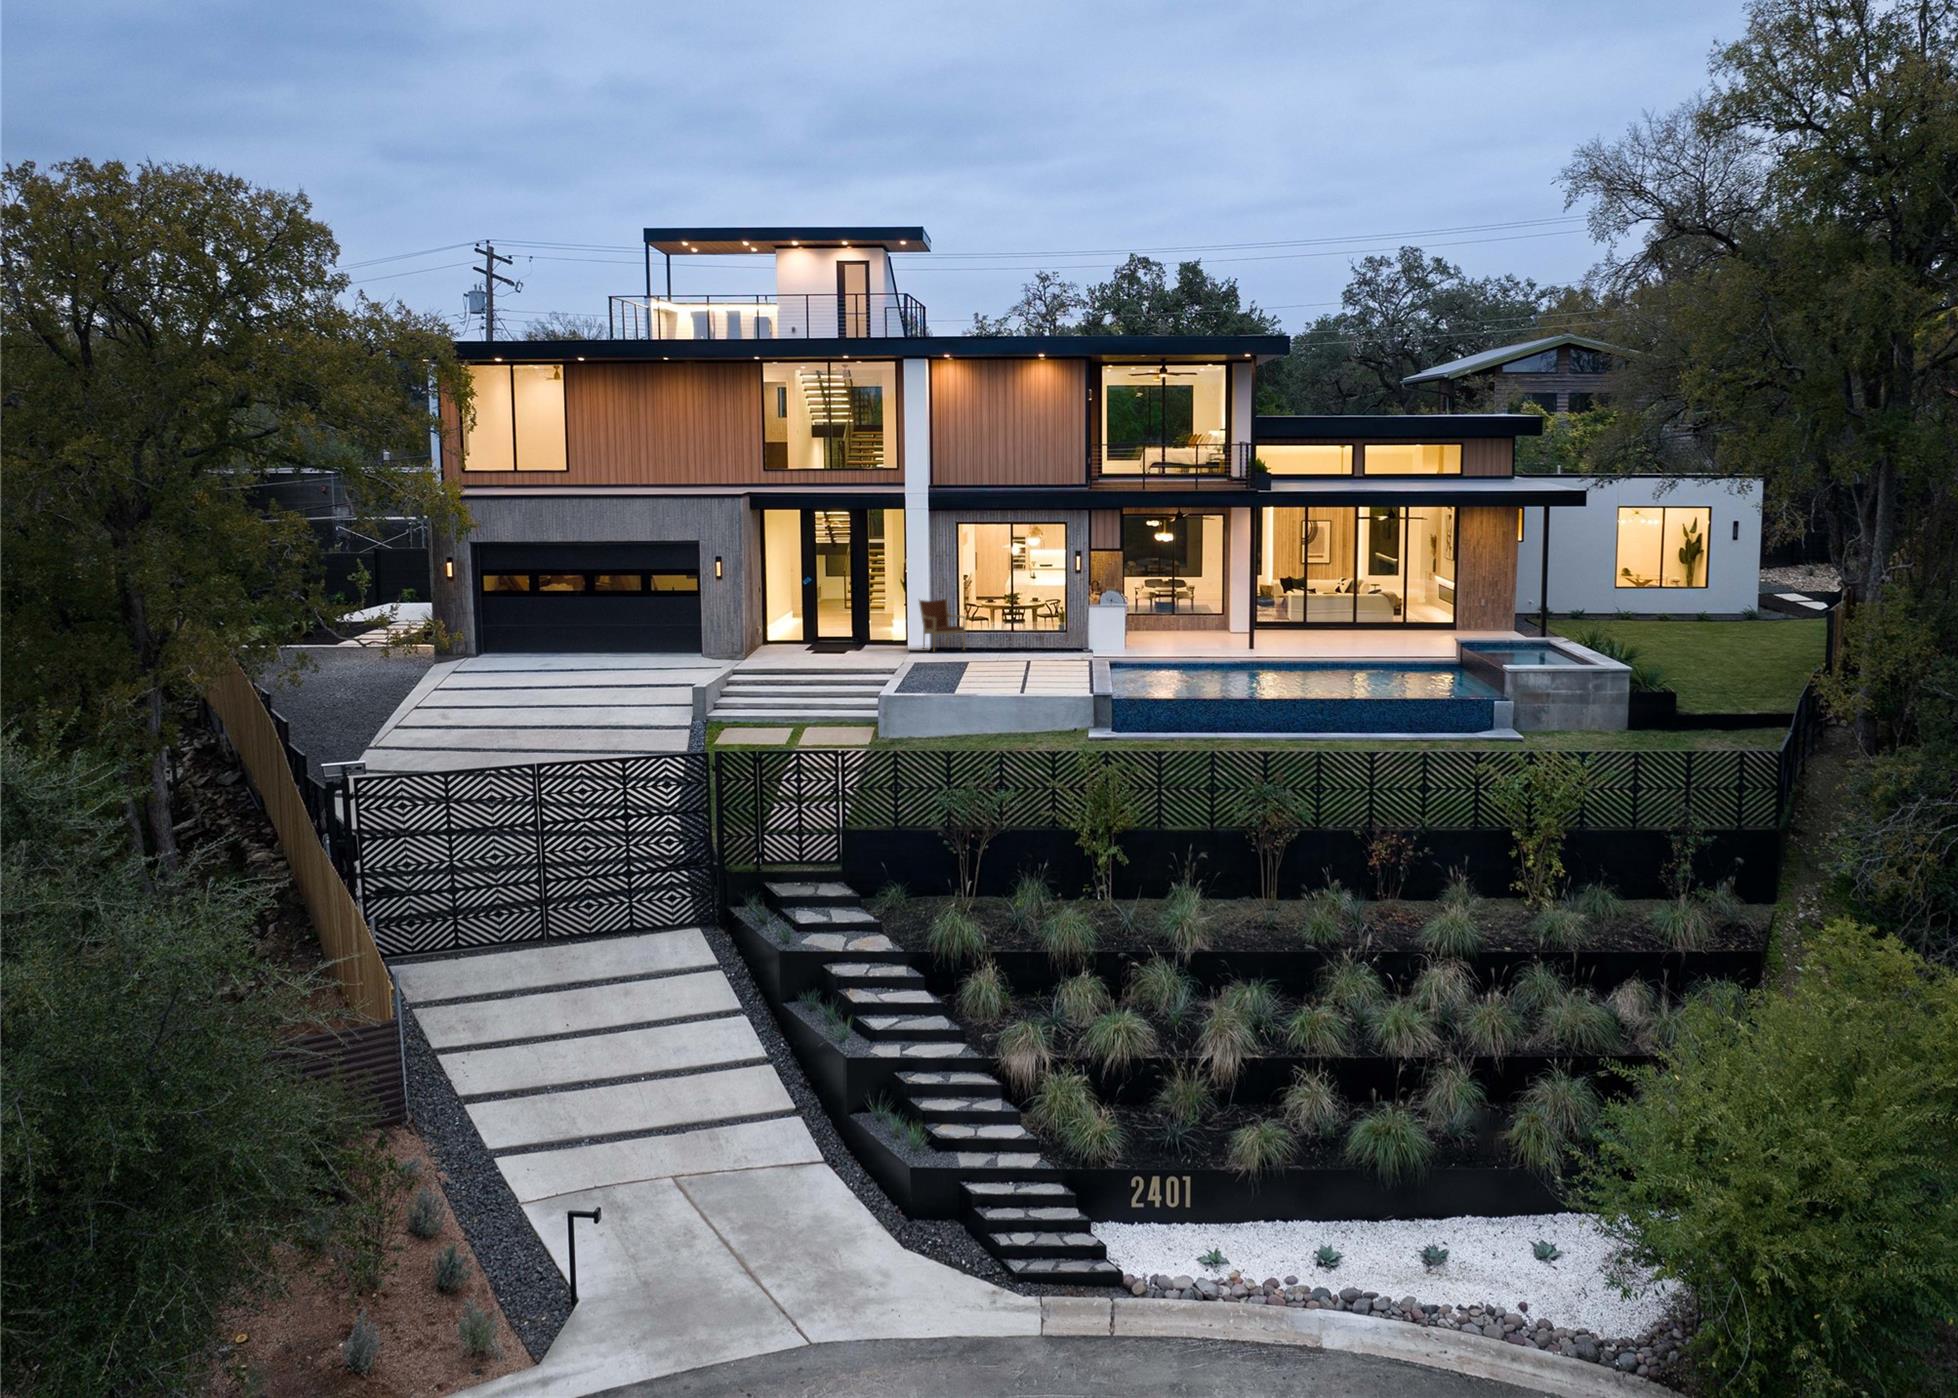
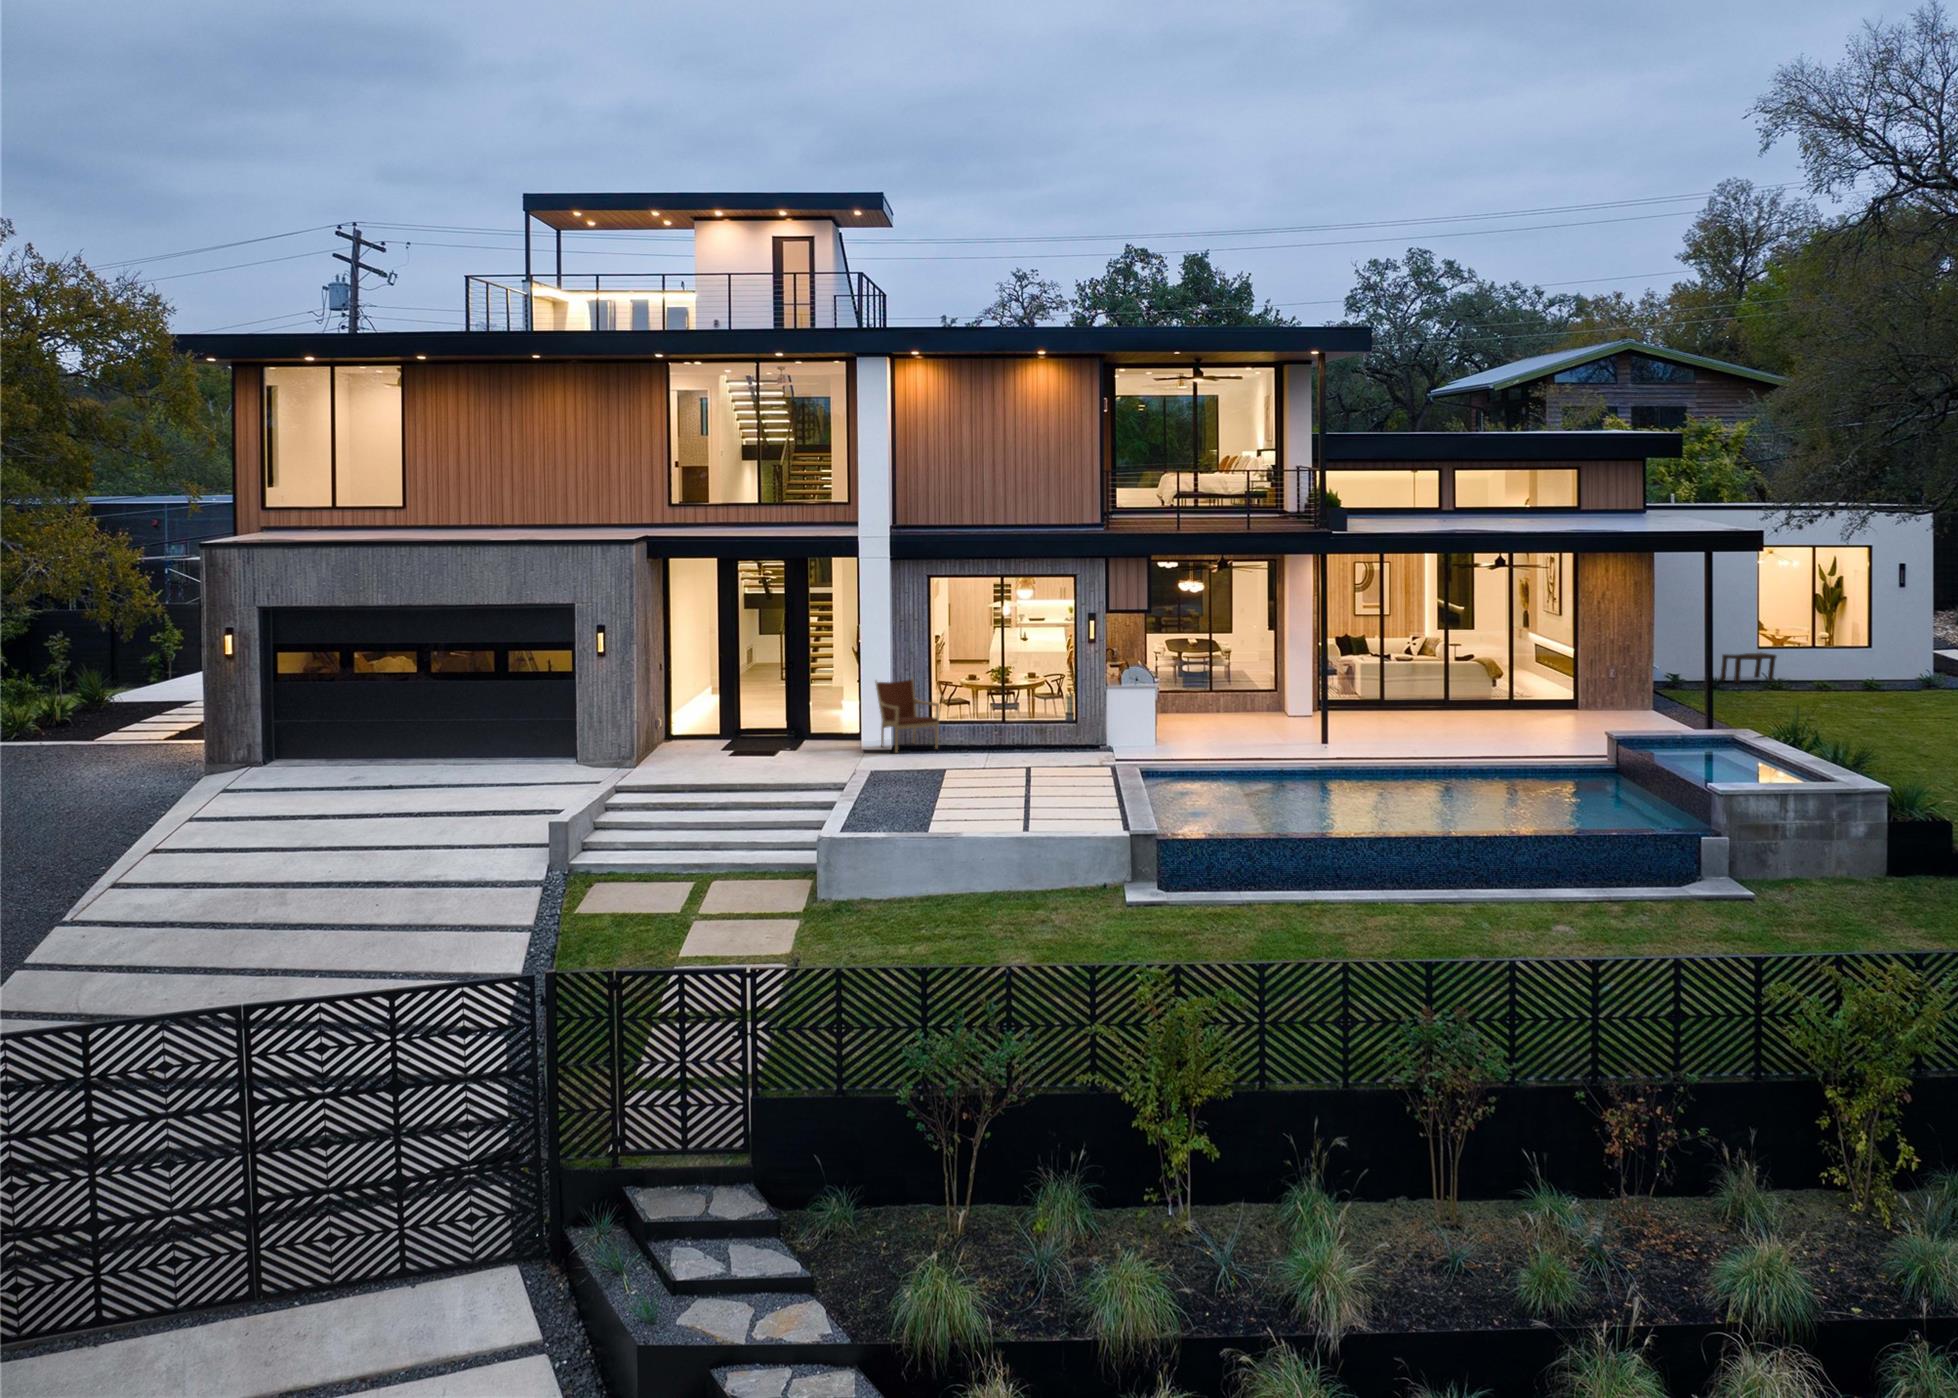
bench: none [1580,589,1624,613] -> present [1720,652,1777,683]

